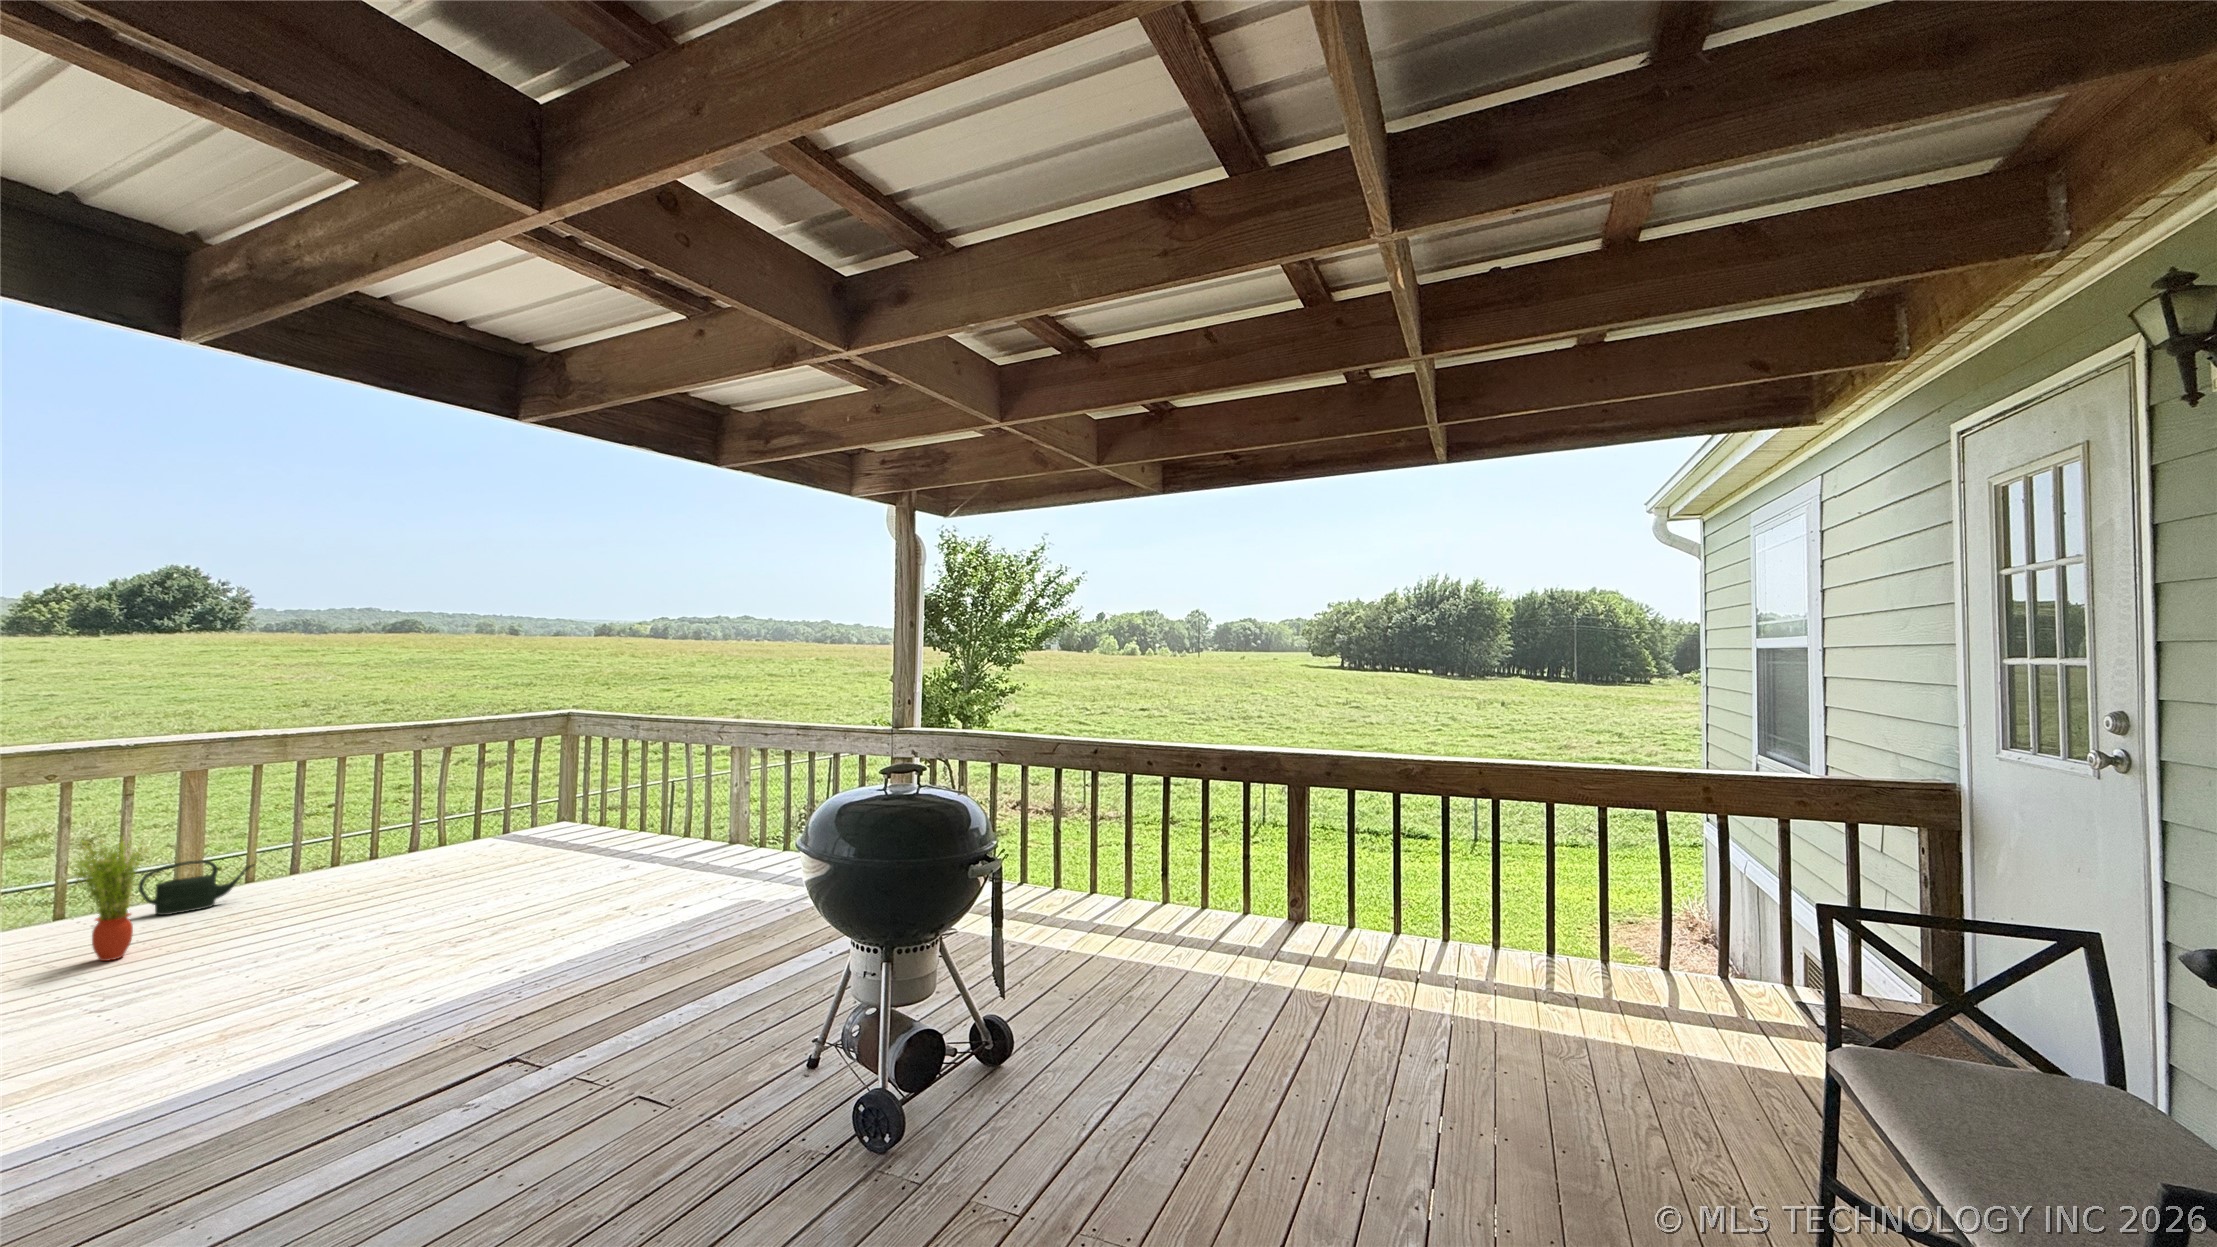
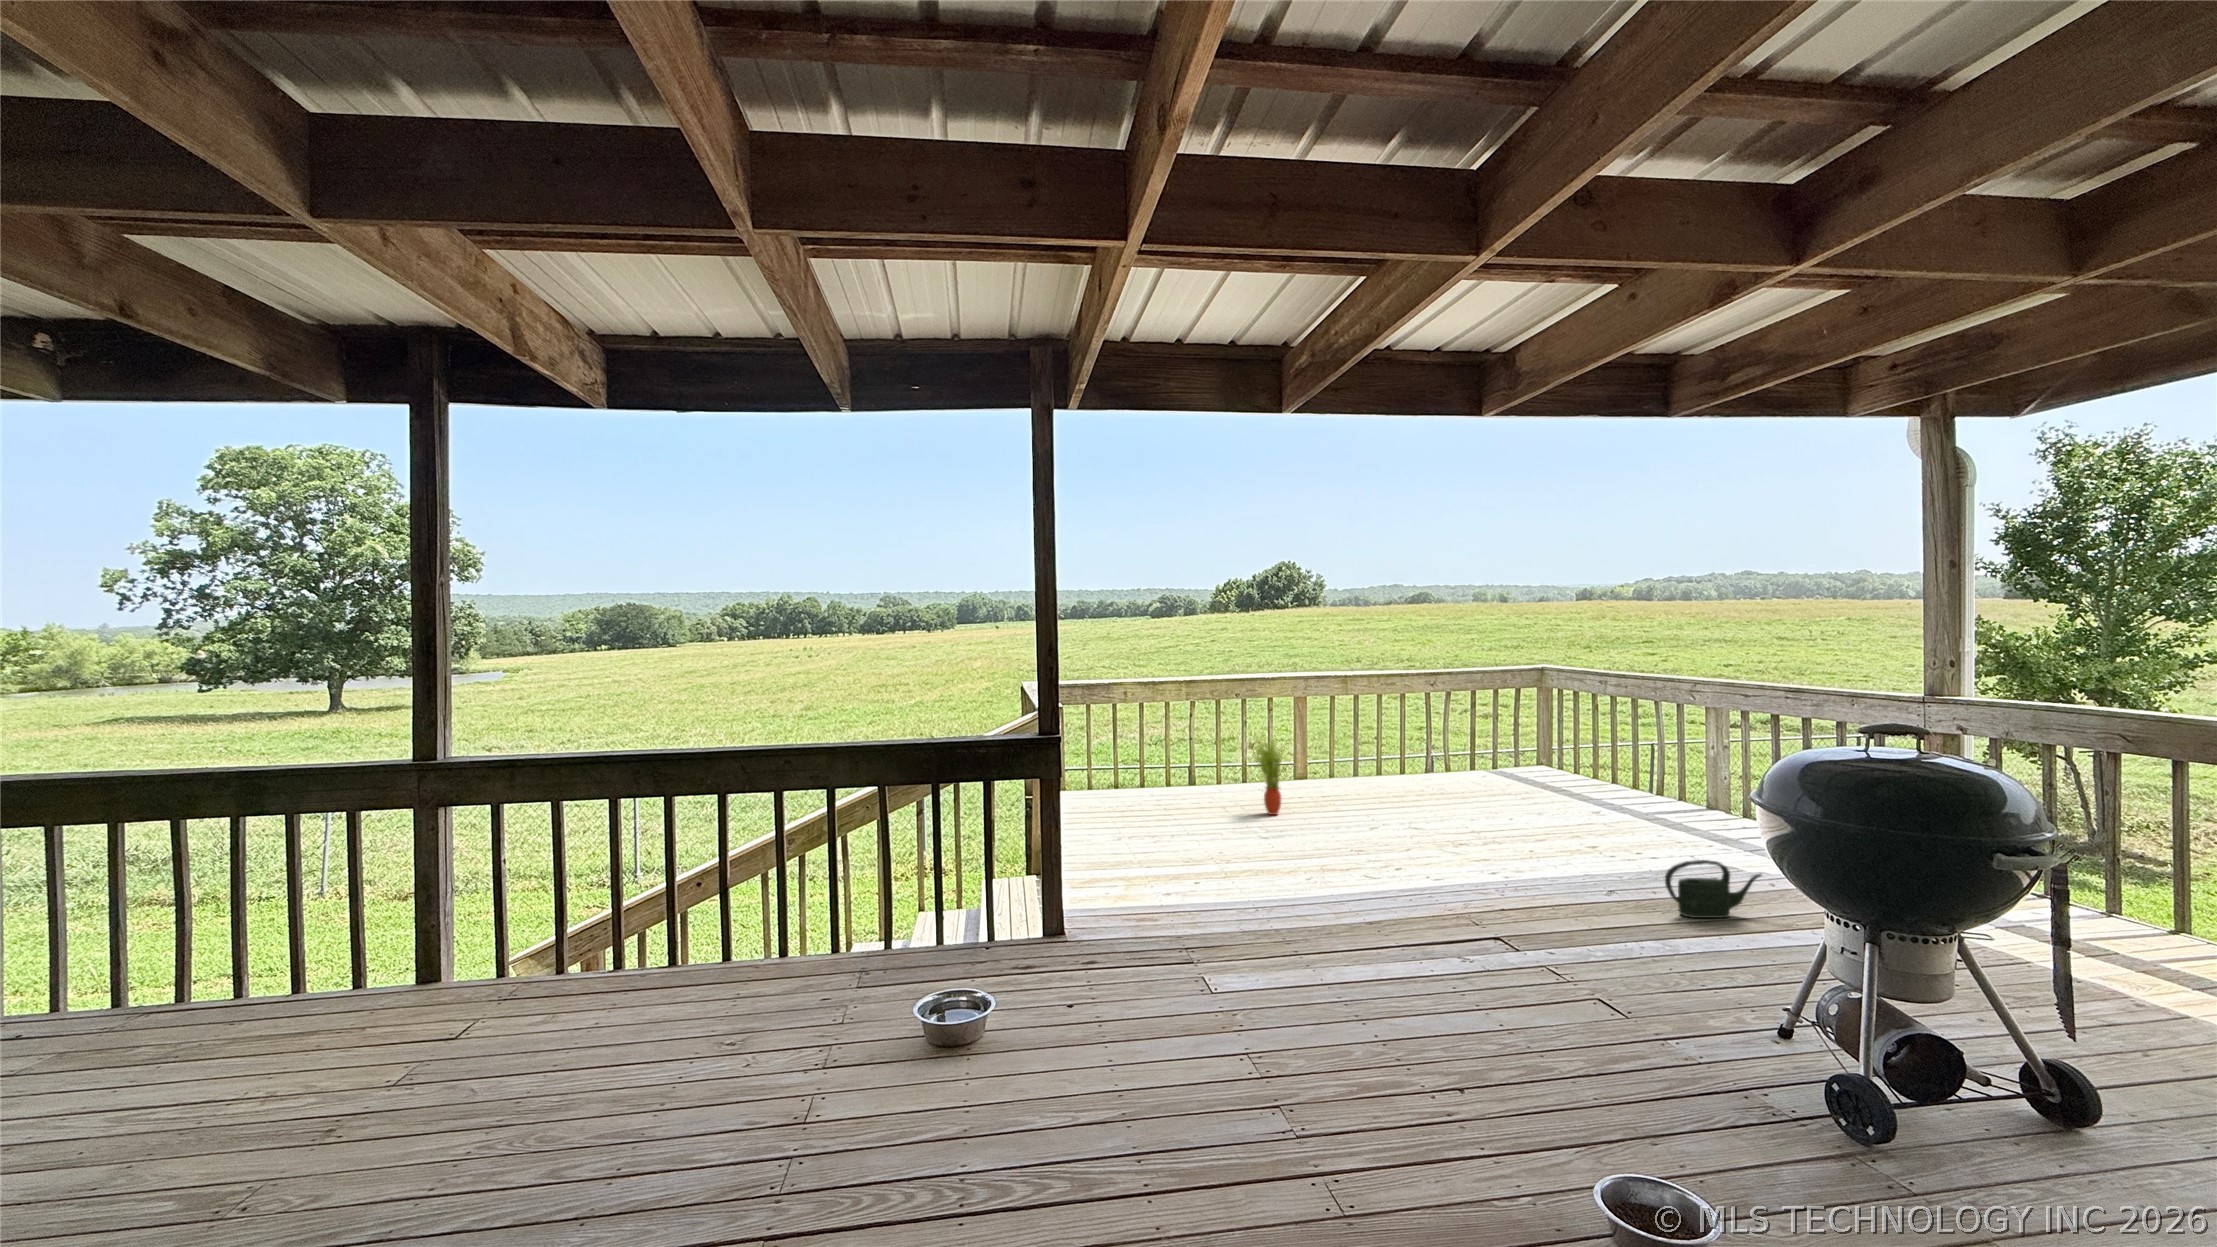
watering can: present [138,860,255,915] -> present [1665,860,1761,918]

